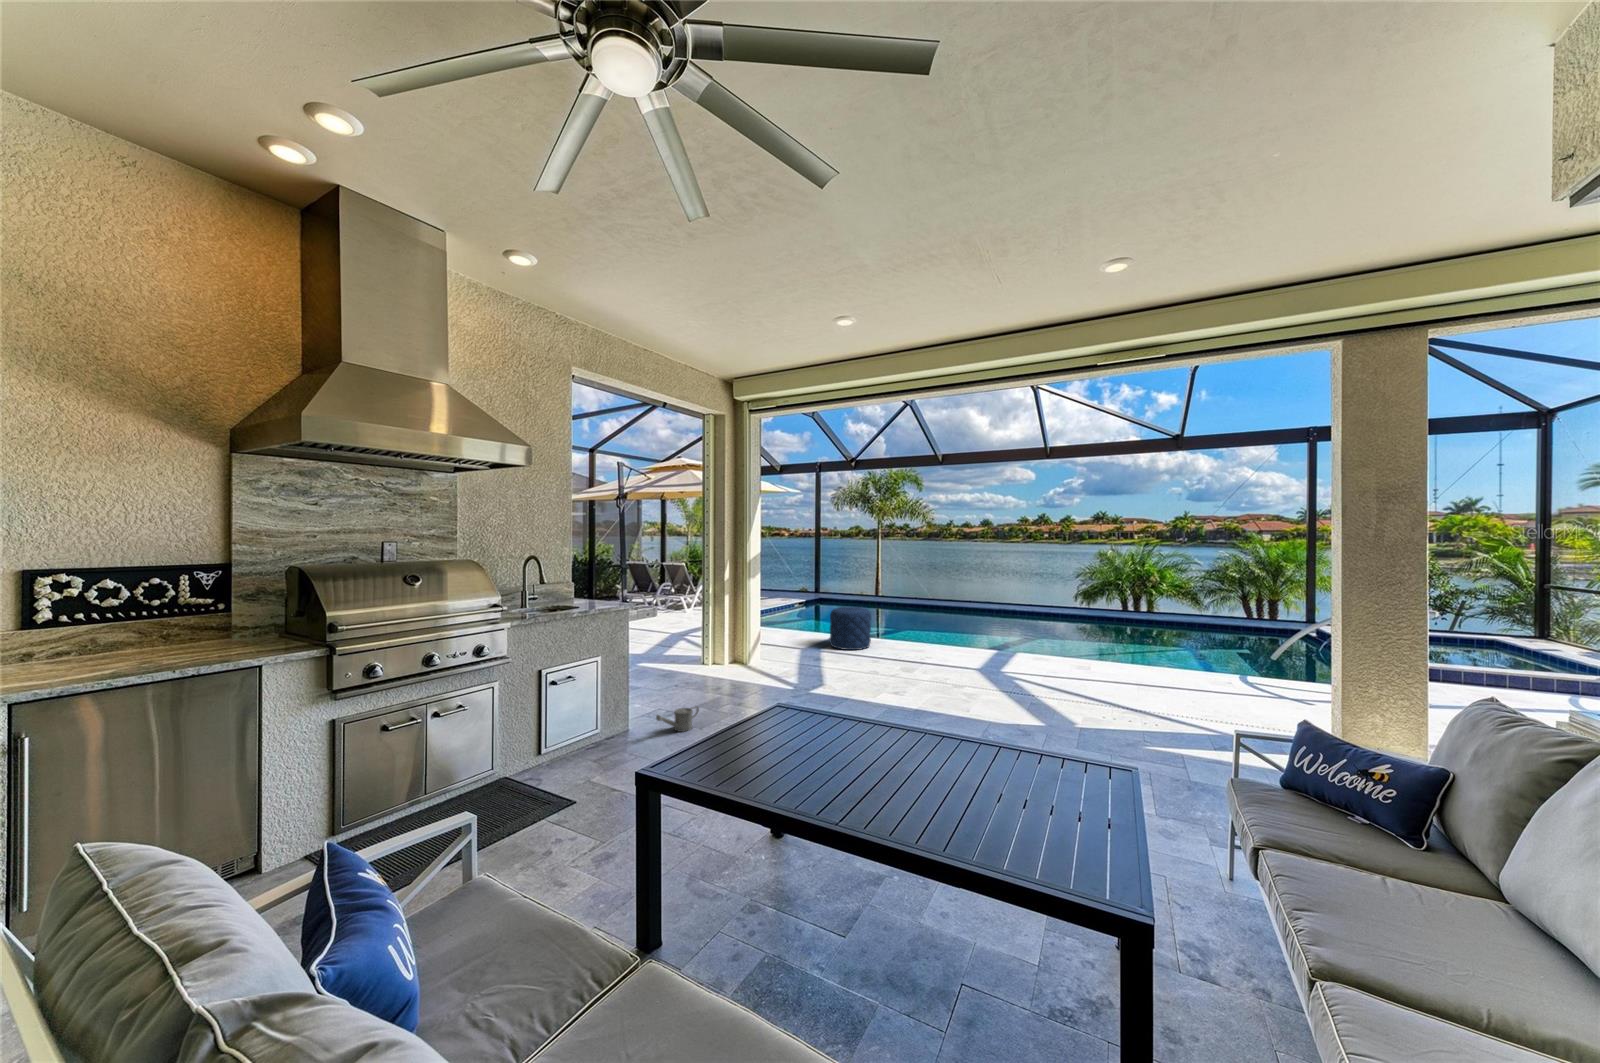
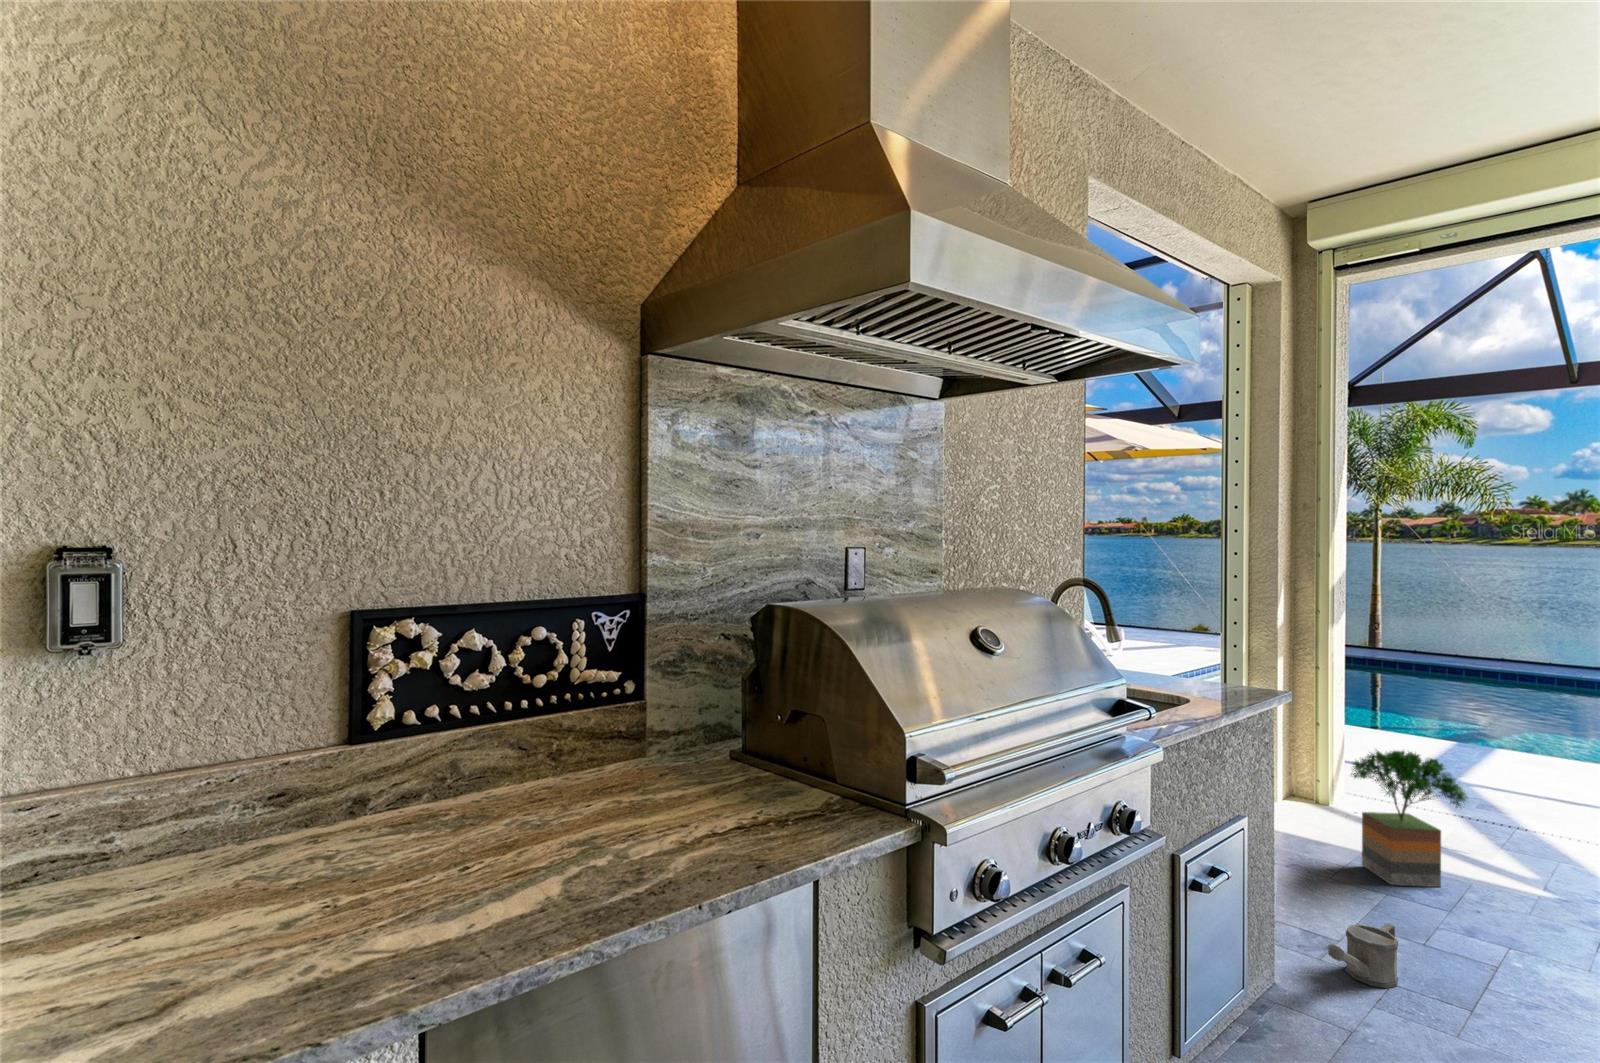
pouf: present [830,607,871,650] -> none [1445,681,1560,778]
potted tree: none [726,635,767,696] -> present [1351,750,1468,887]

